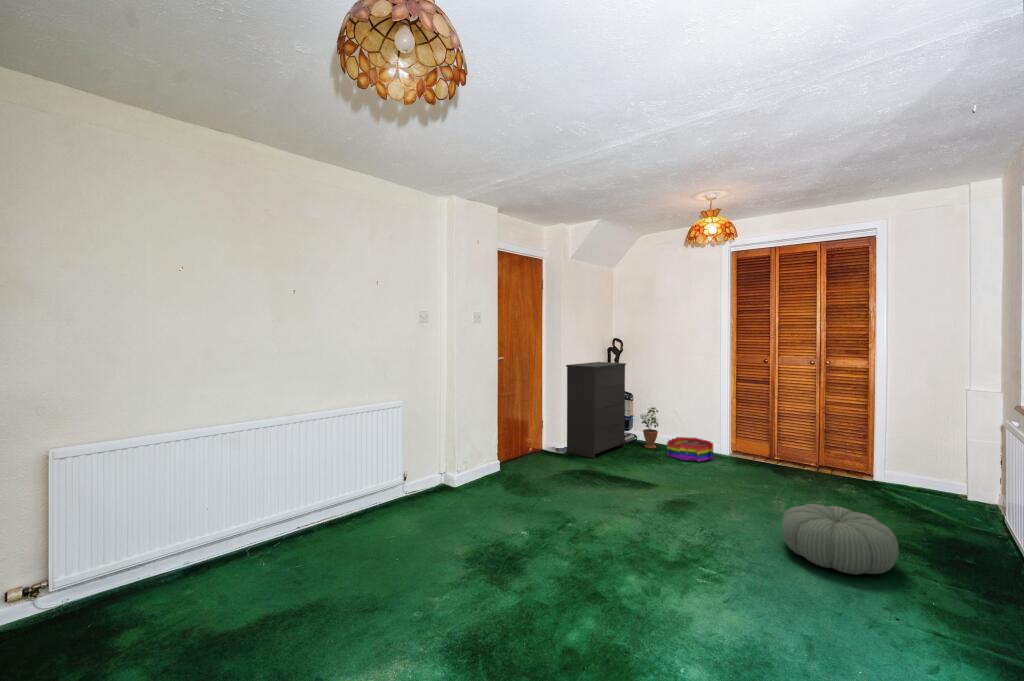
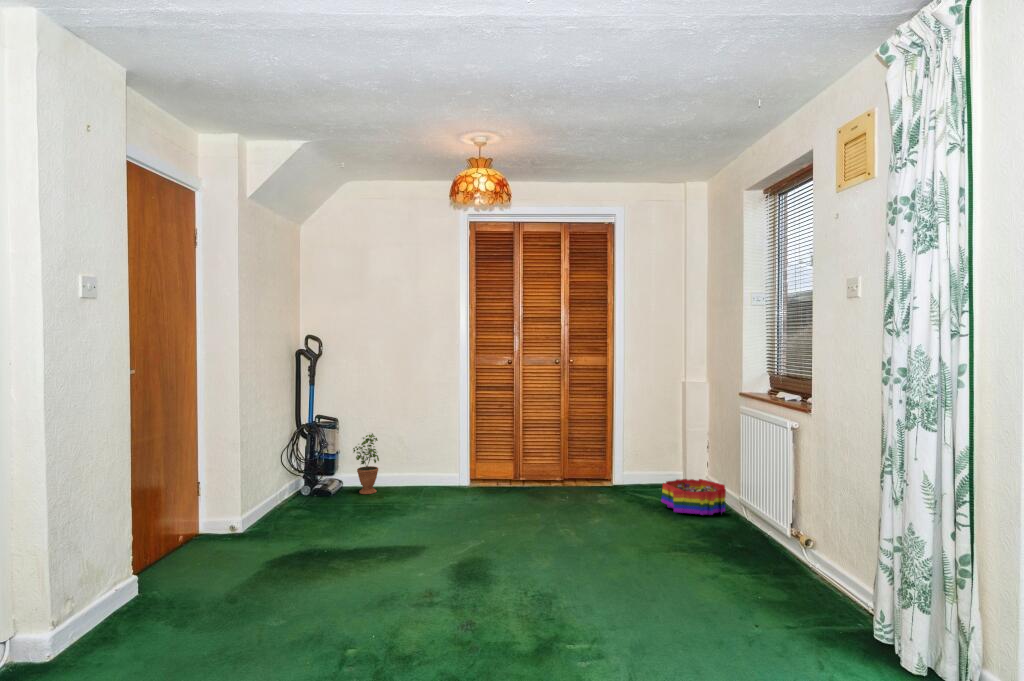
dresser: present [566,362,626,458] -> none [246,373,333,527]
storage bin: present [667,437,713,462] -> present [661,479,726,515]
pouf: present [781,504,899,574] -> none [613,521,730,597]

